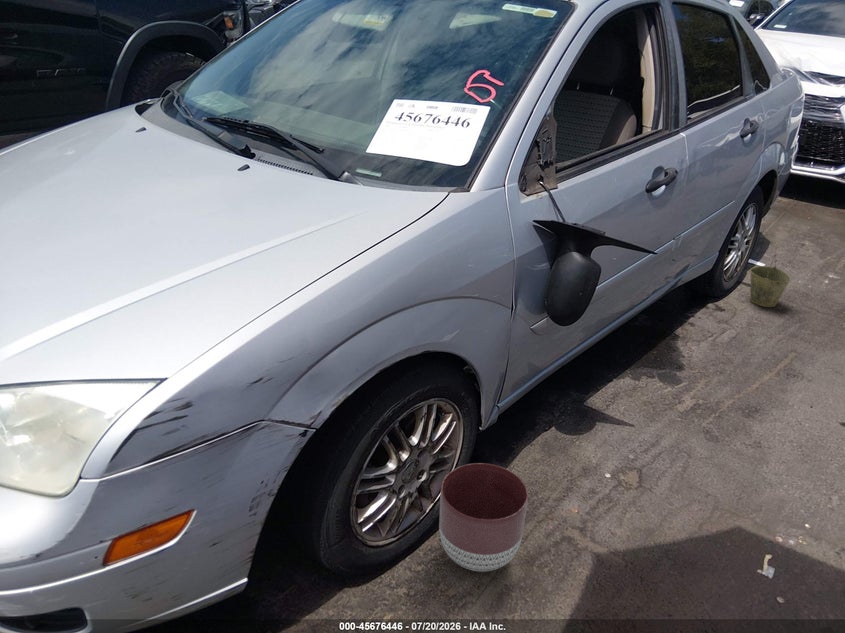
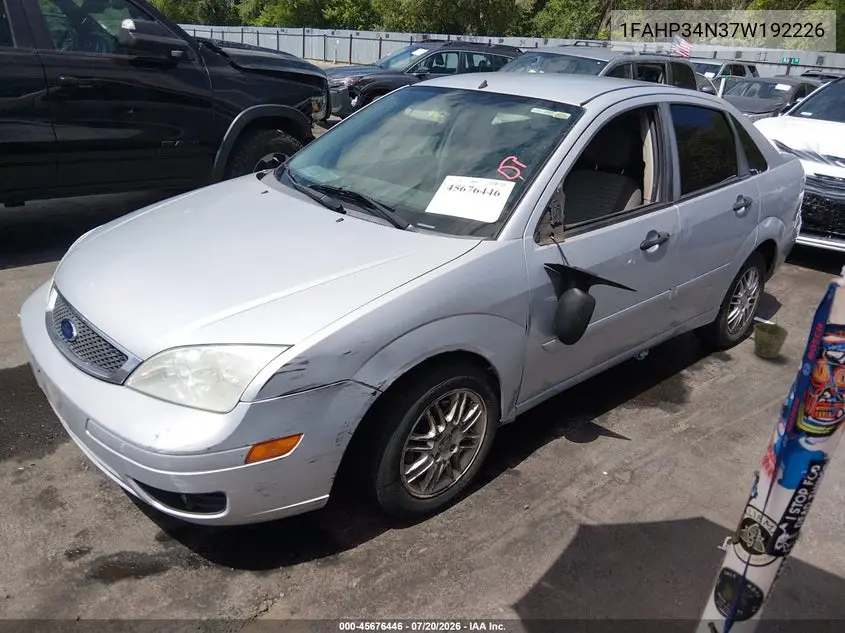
planter: present [439,463,528,572] -> none [467,443,533,522]

